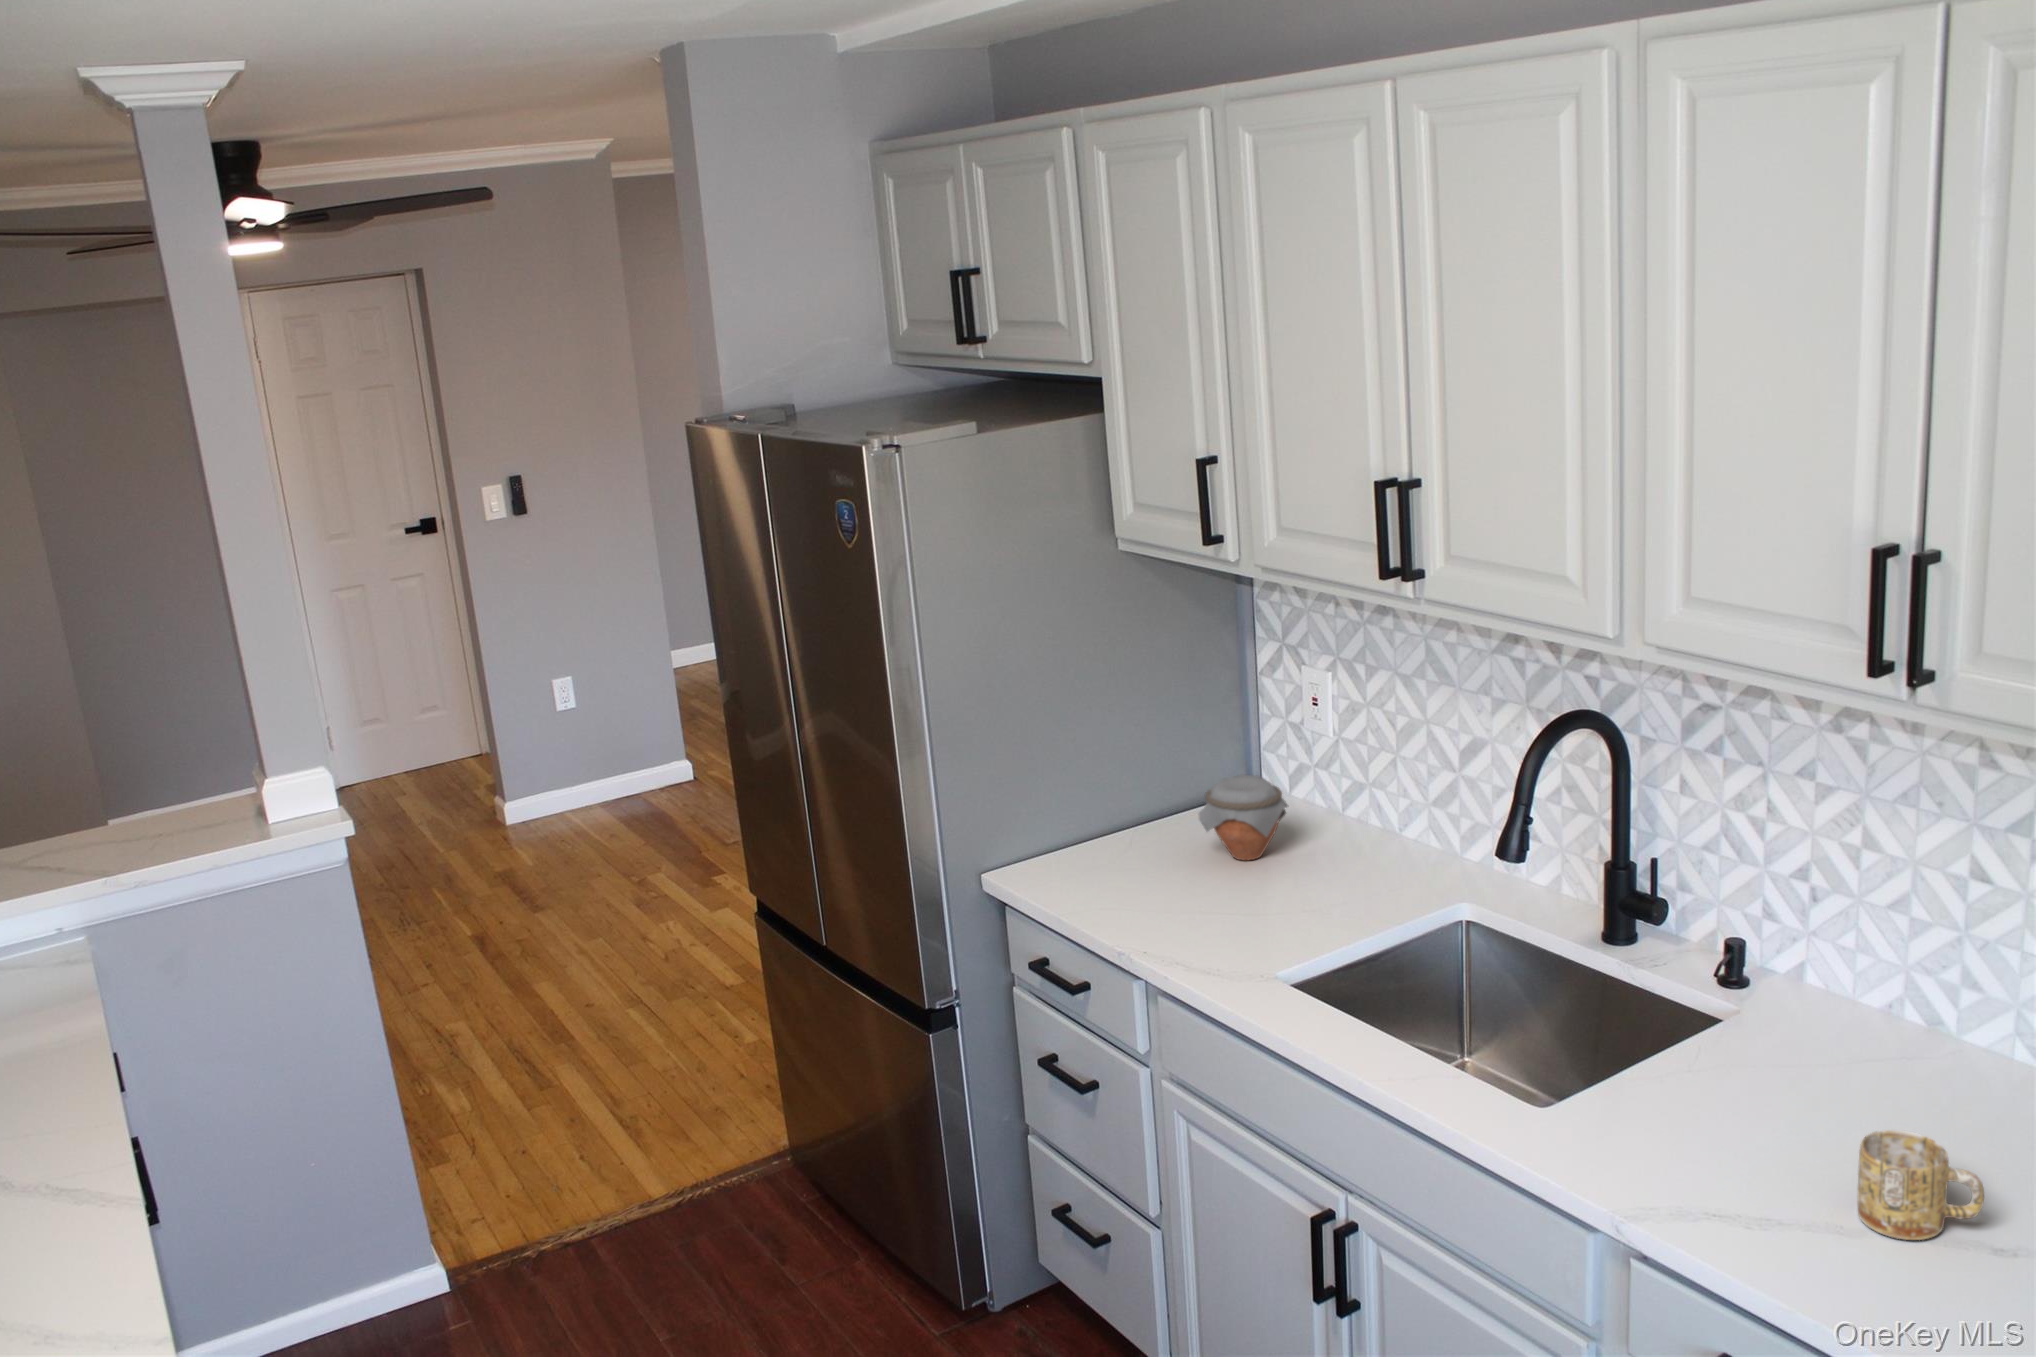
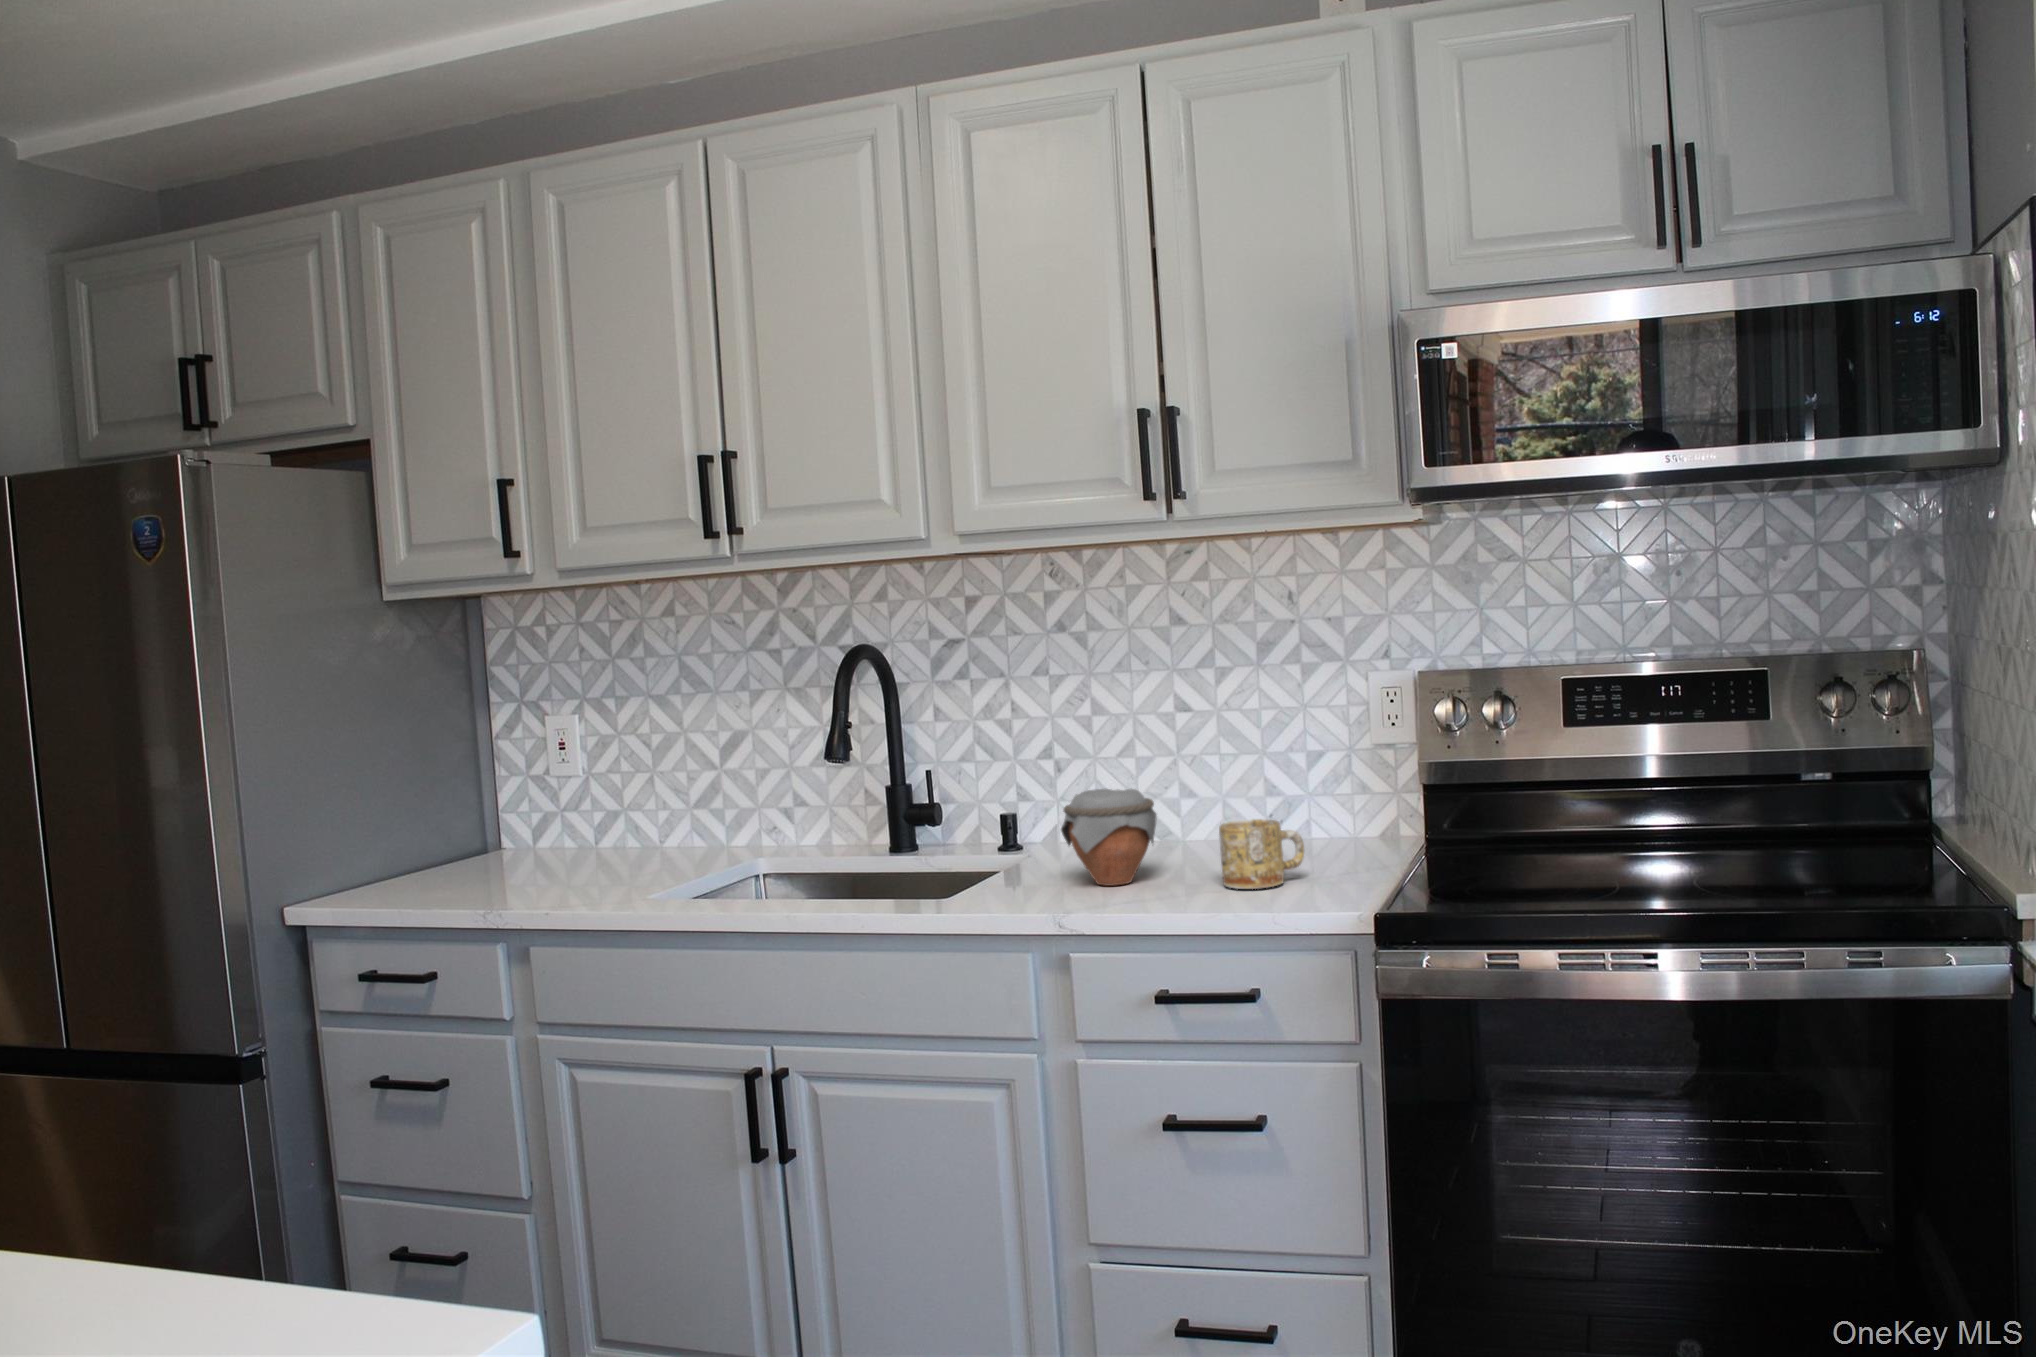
jar: present [1199,775,1288,861] -> present [1061,789,1157,886]

